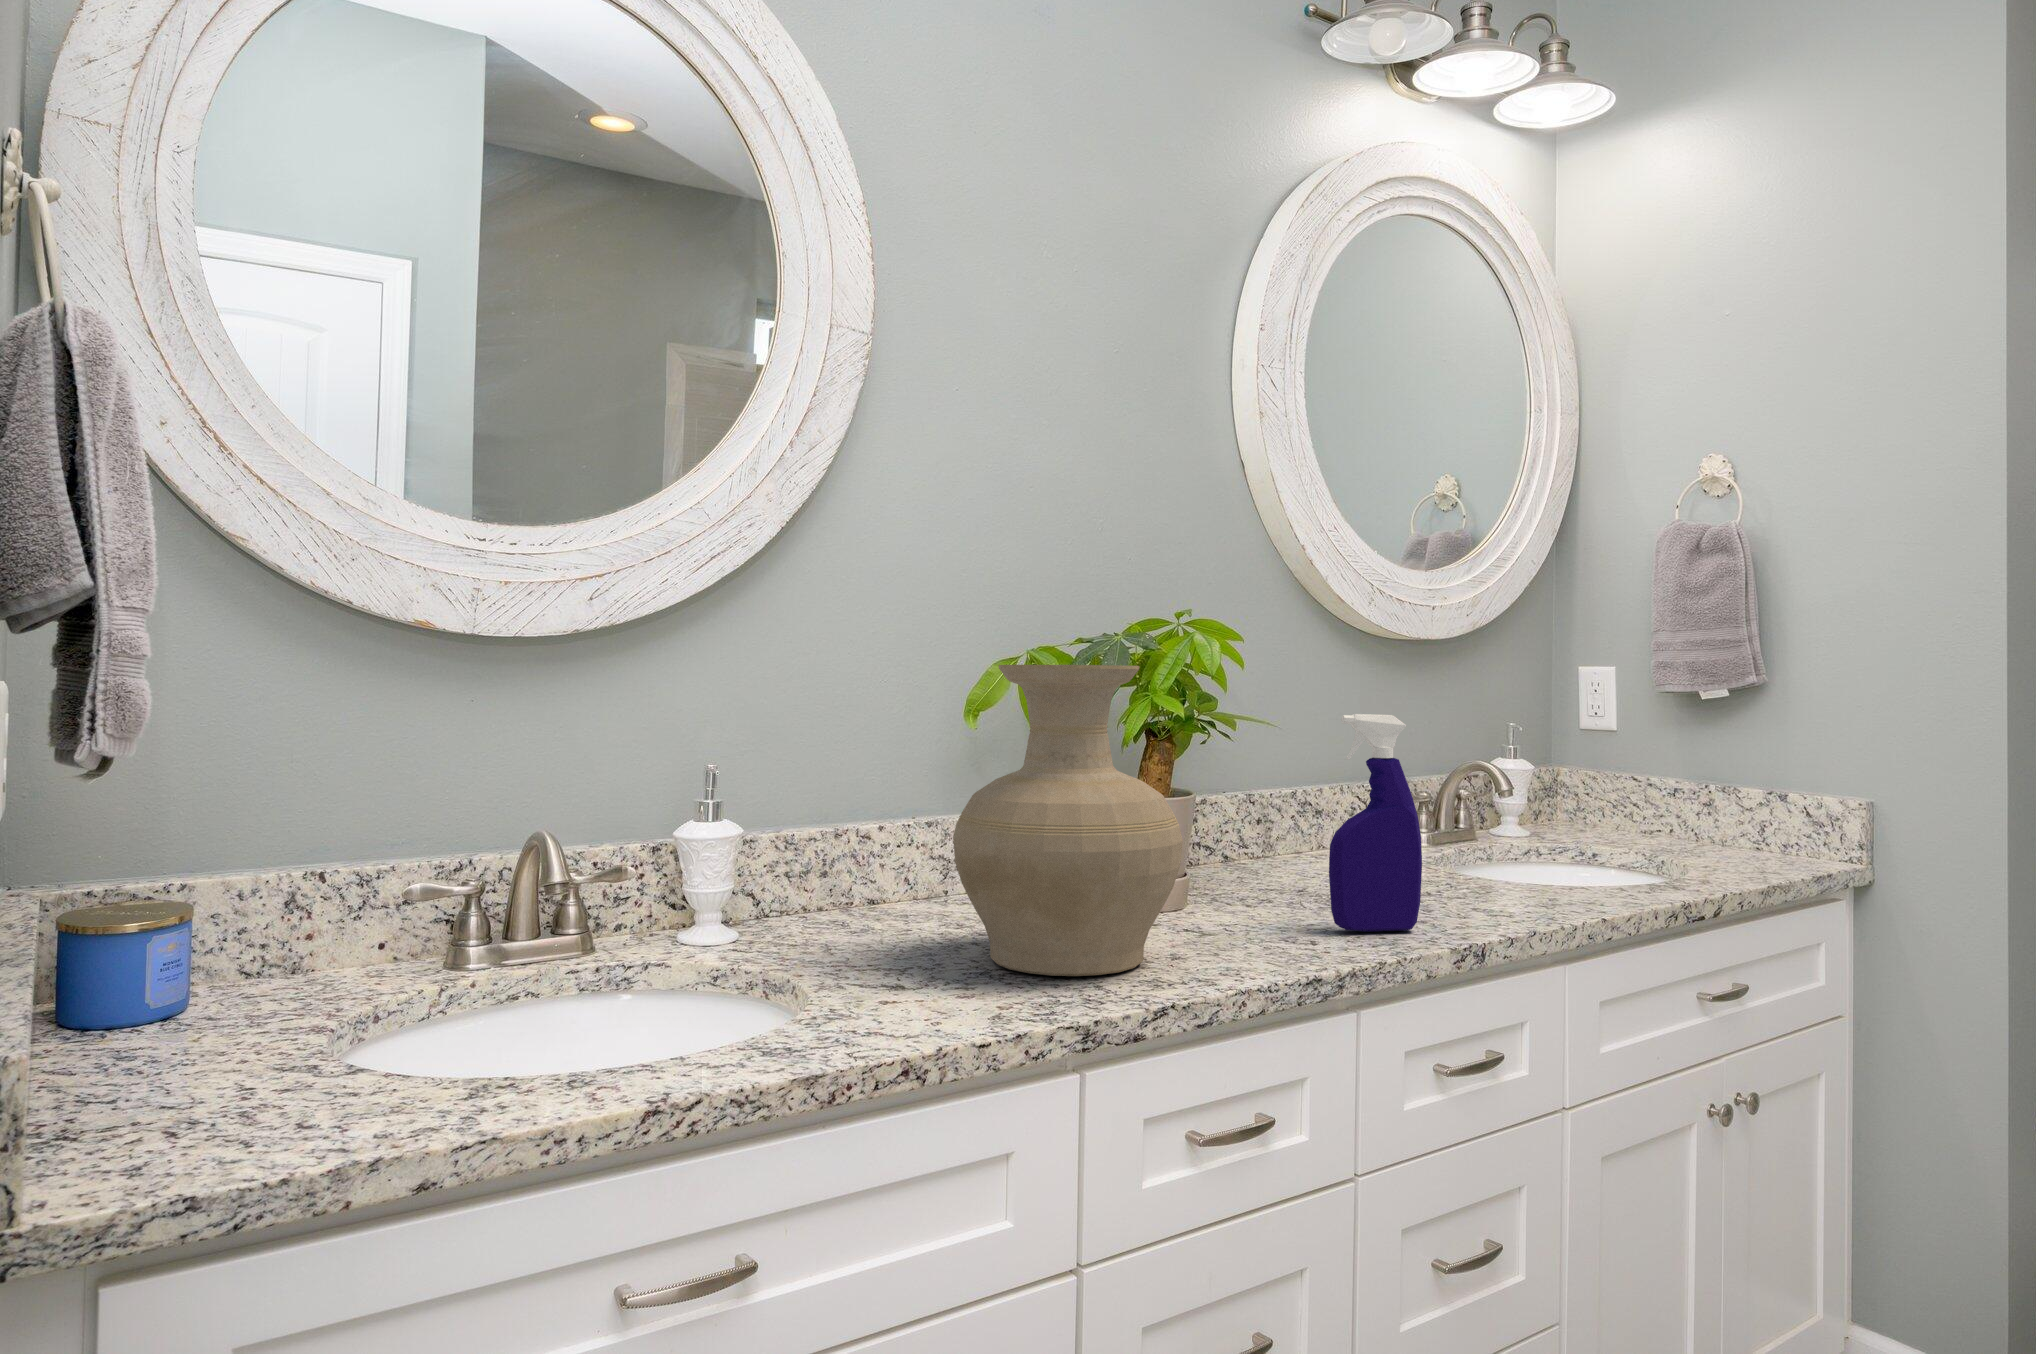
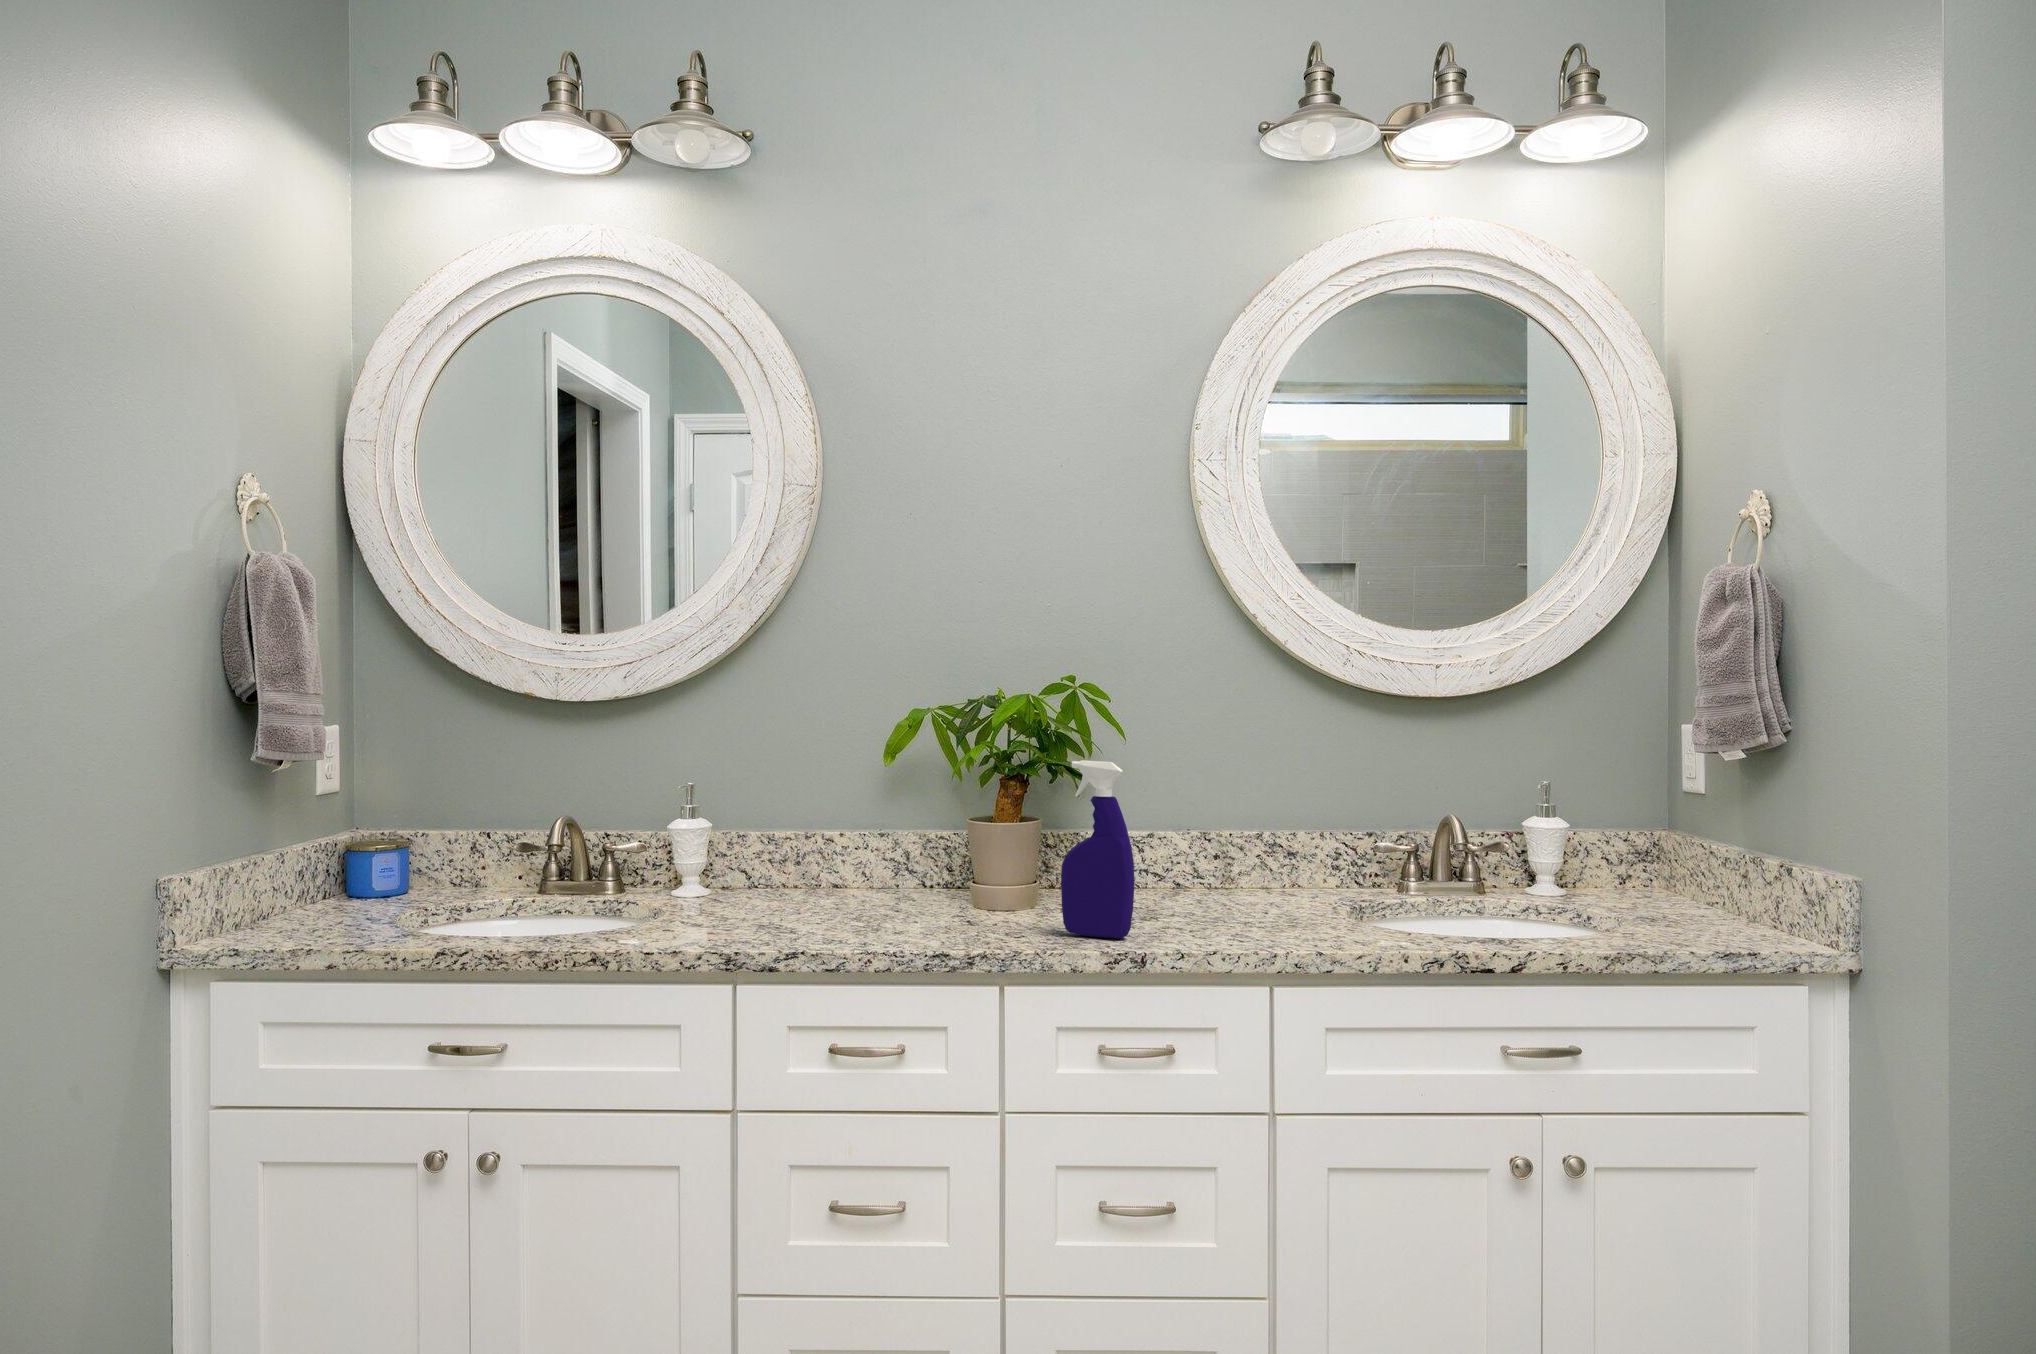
vase: present [953,665,1183,976] -> none [755,719,916,934]

